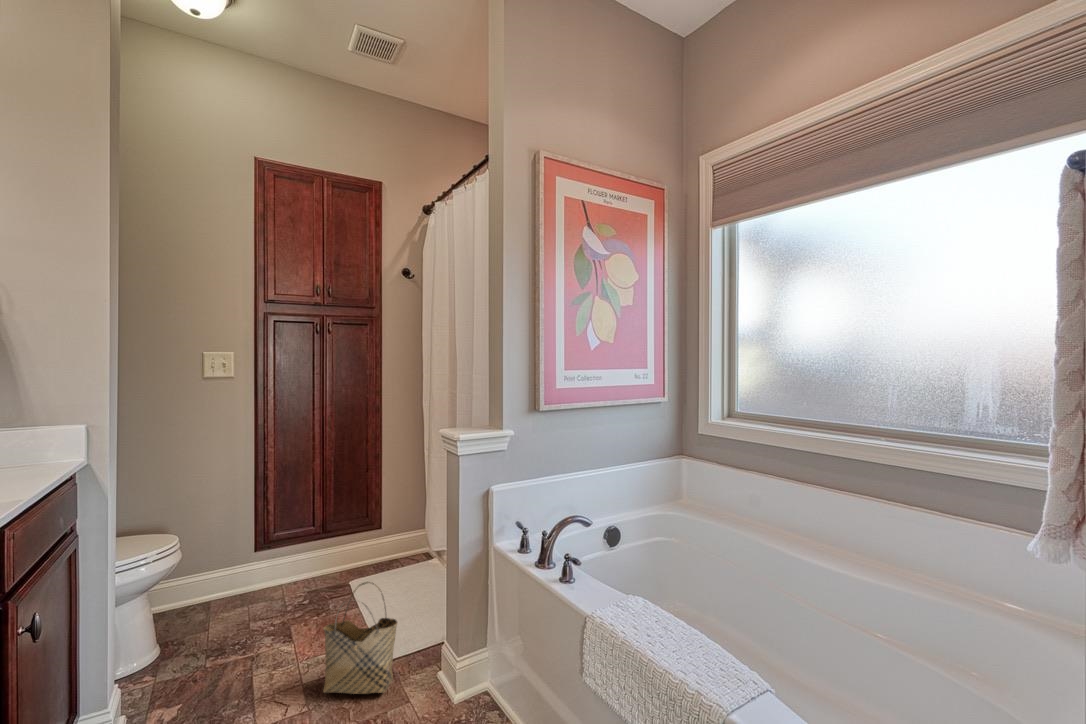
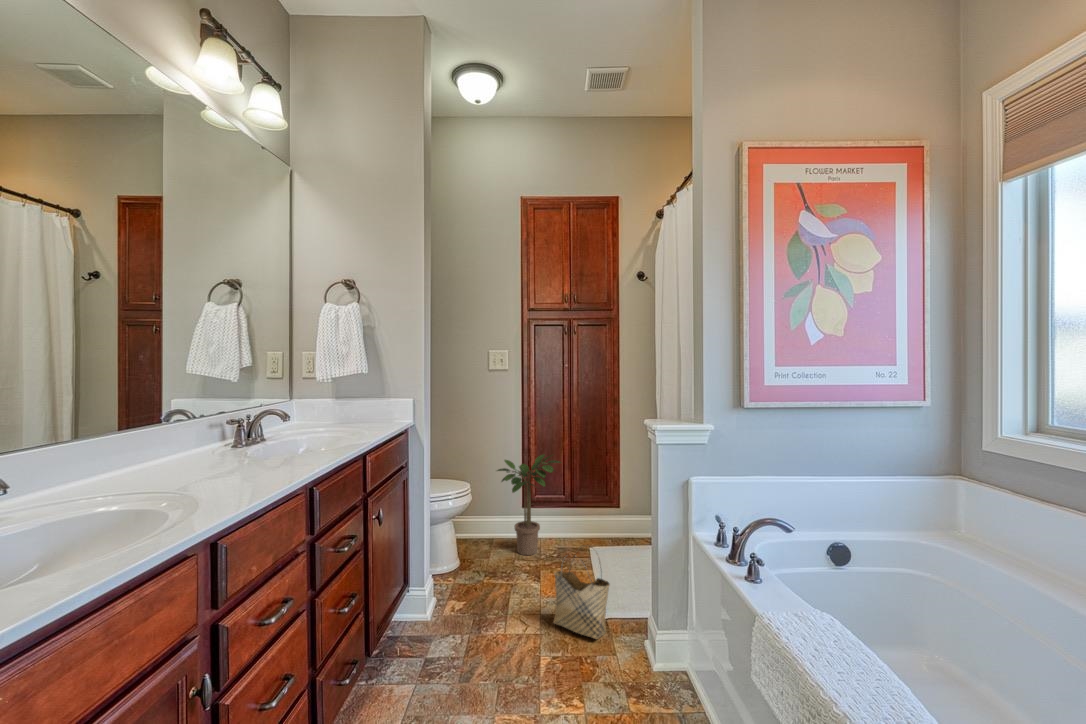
potted plant: none [218,477,318,613] -> present [497,454,561,555]

